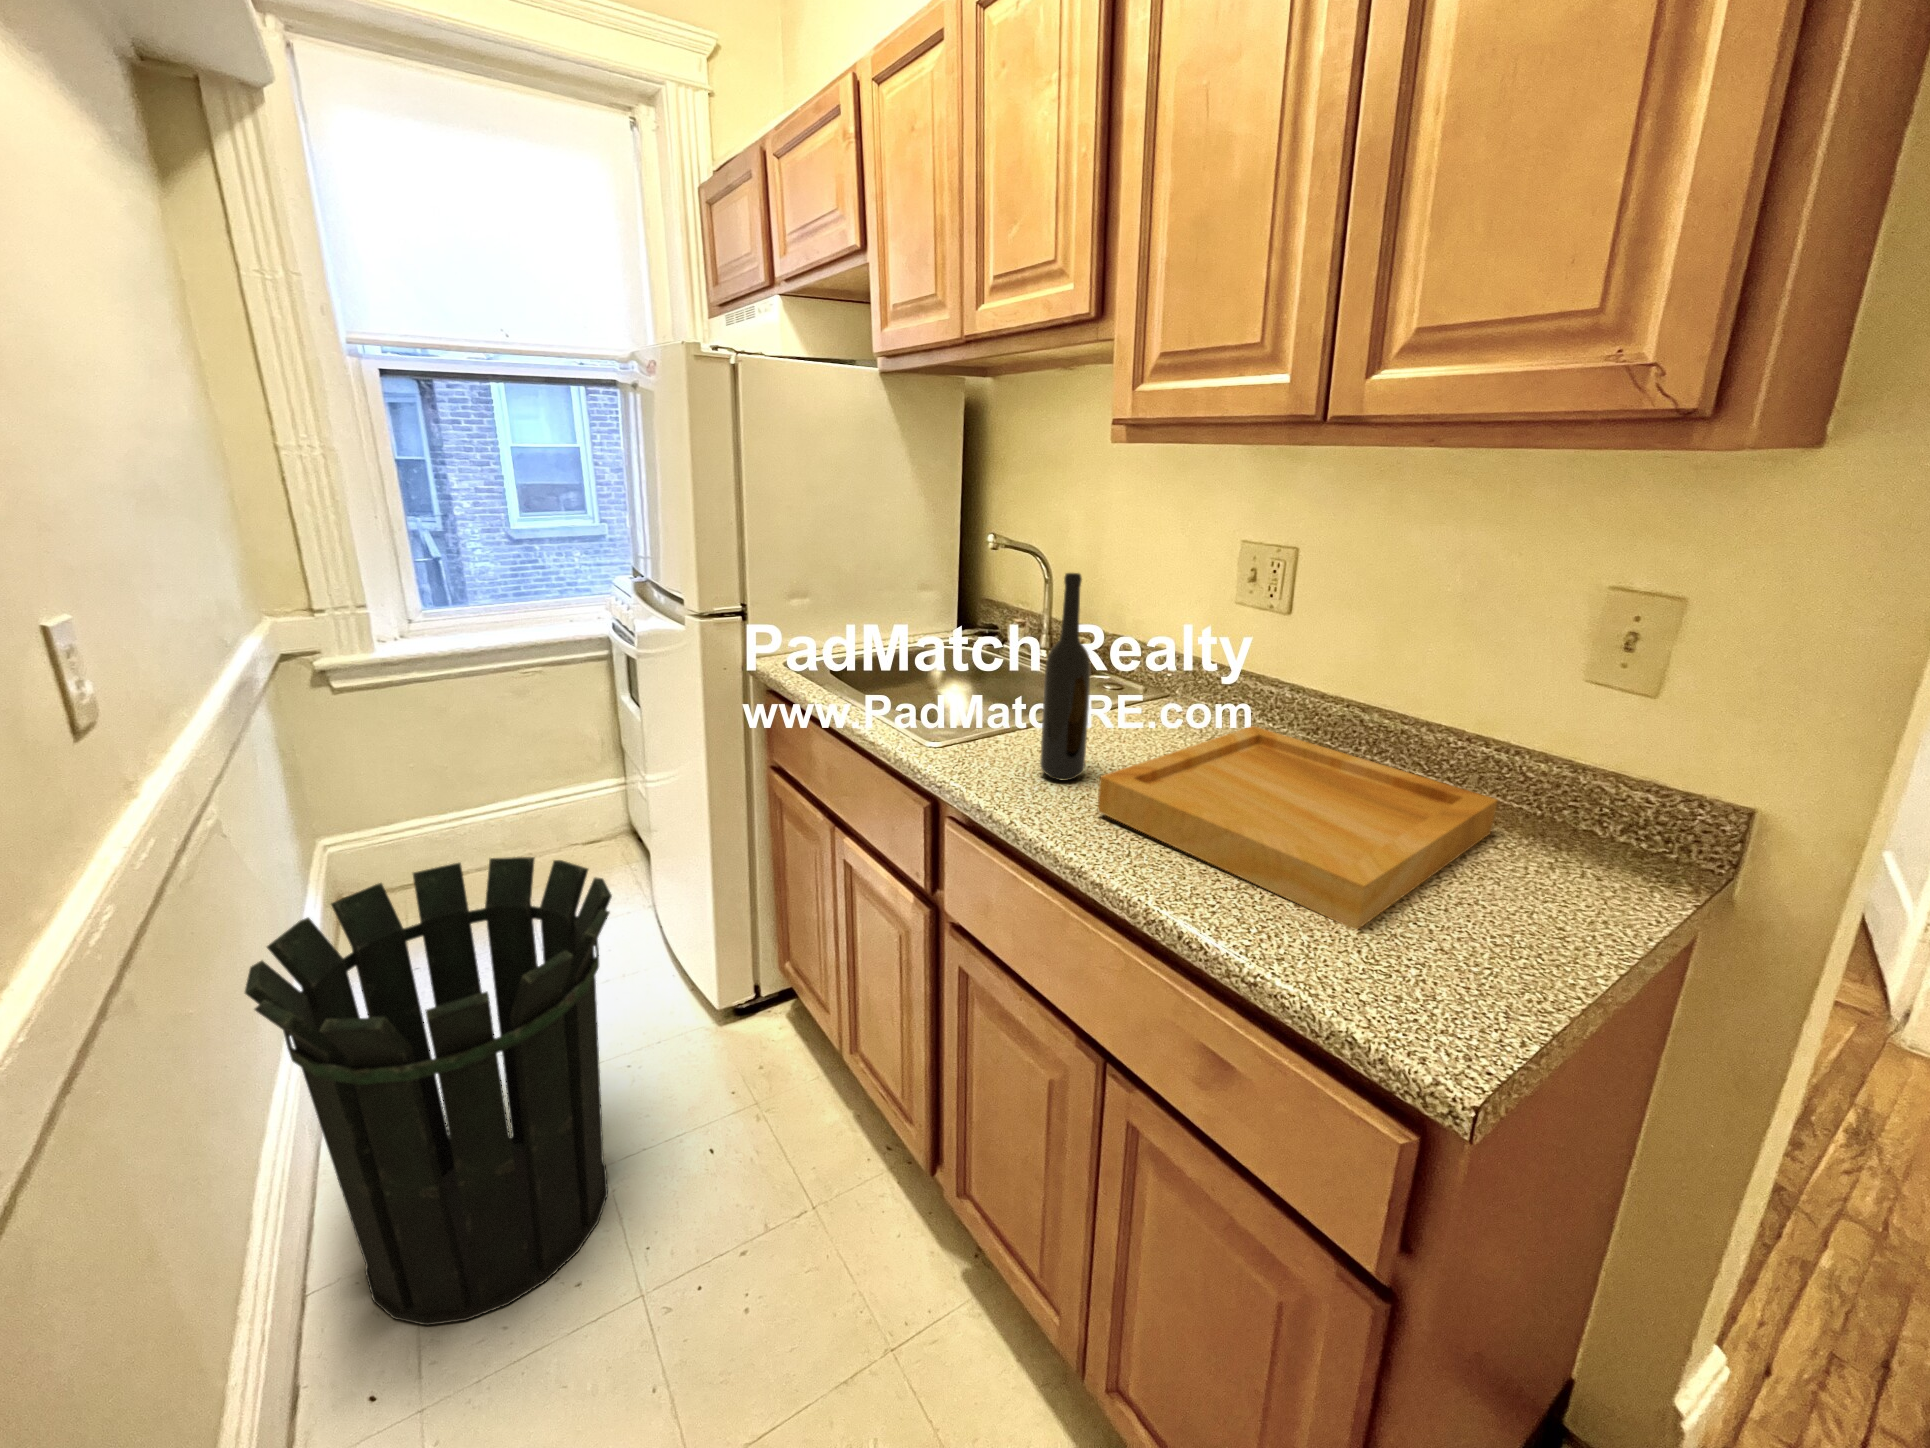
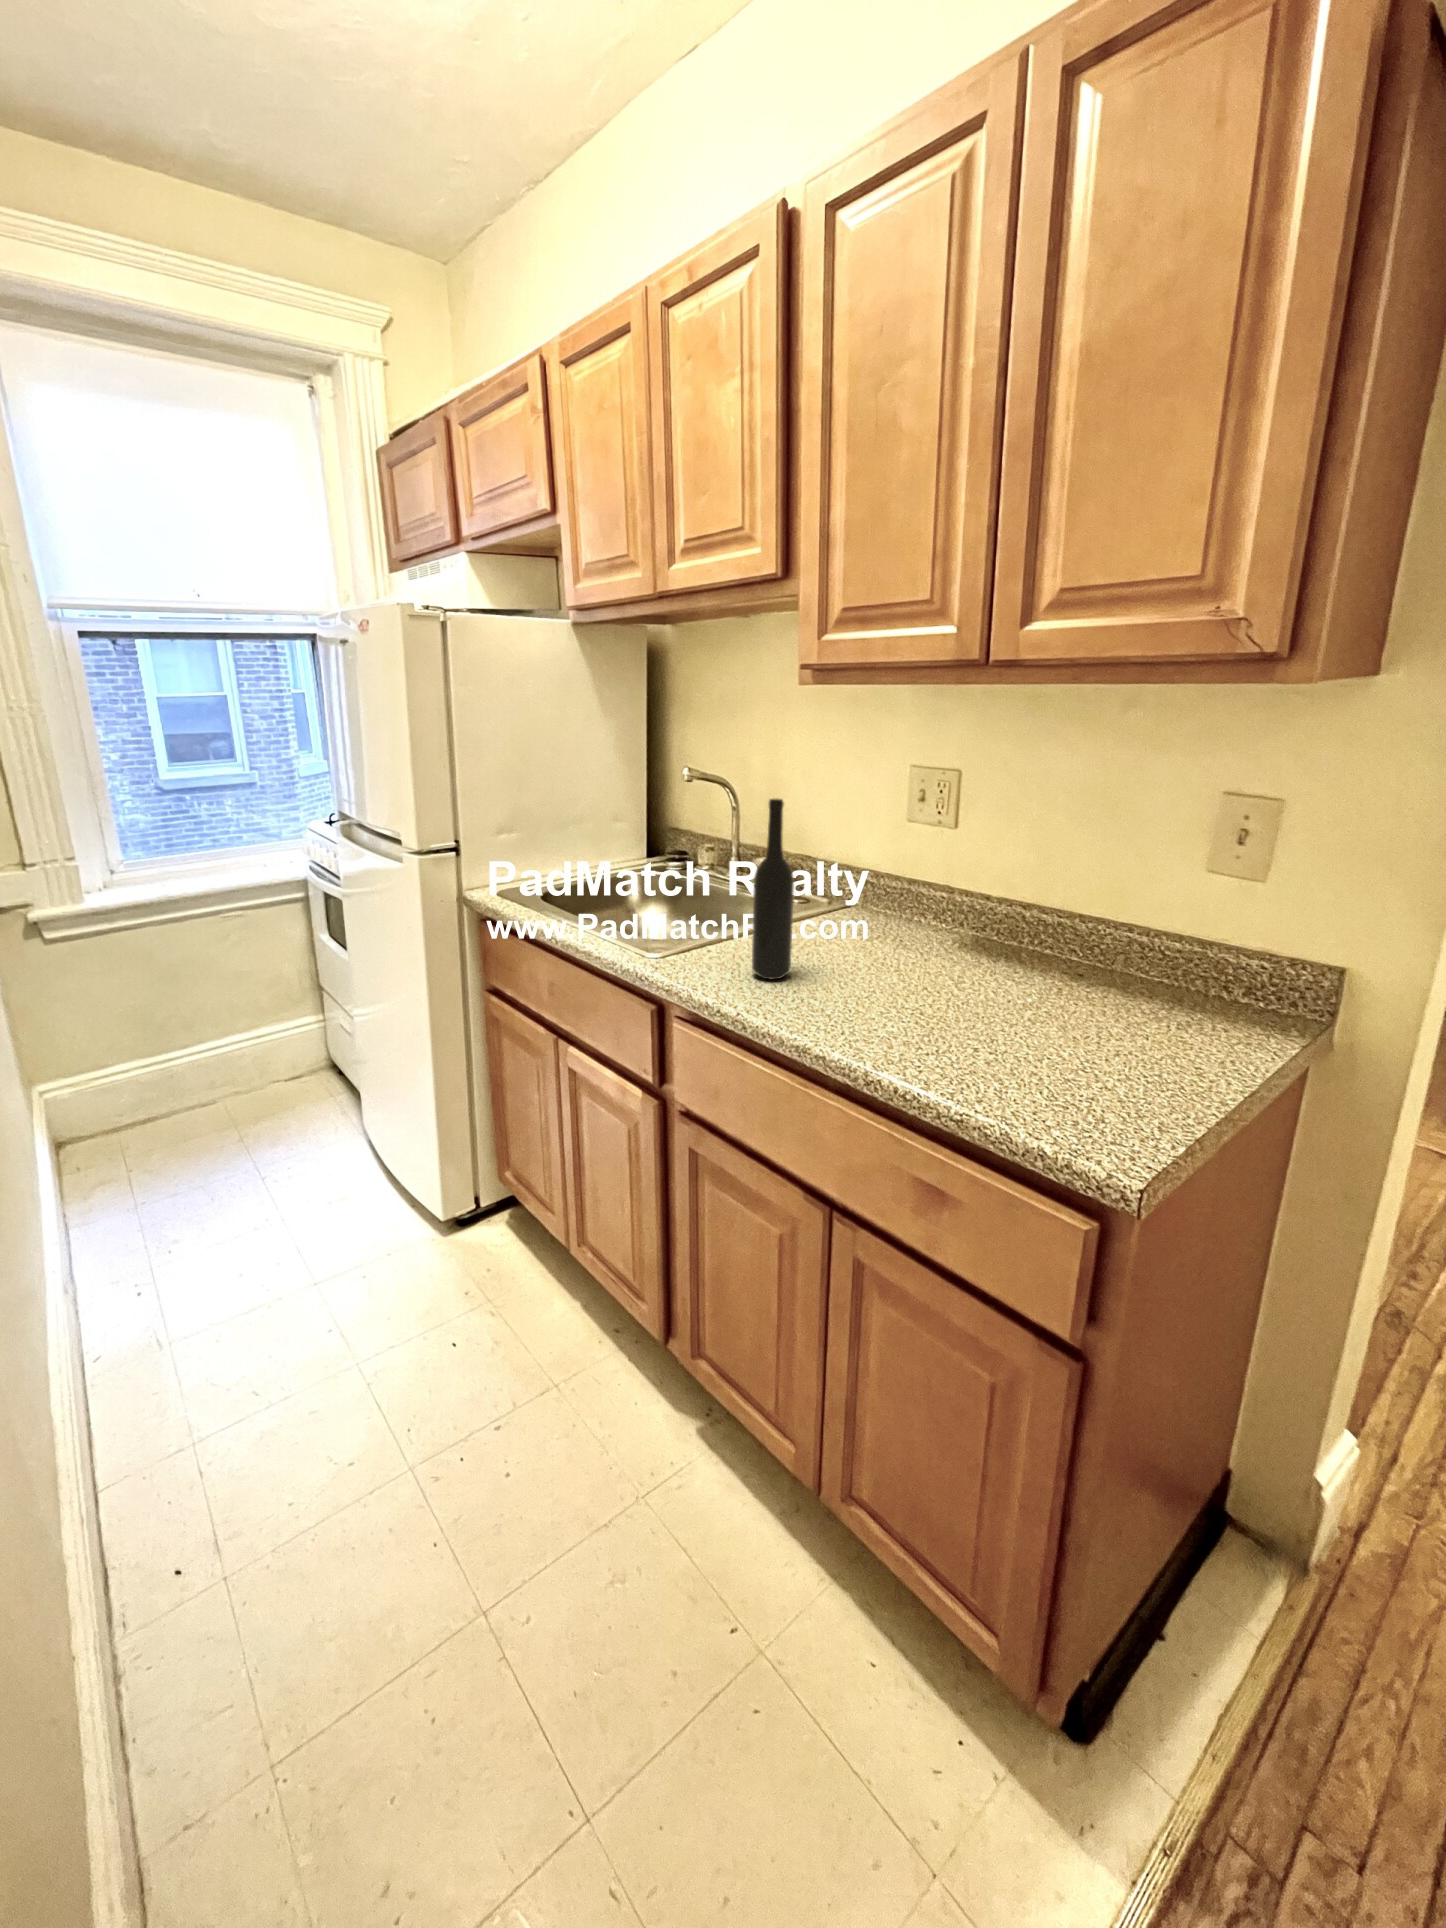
tray: present [1098,726,1497,930] -> none [809,926,1143,1078]
waste bin: present [245,857,612,1325] -> none [50,1080,365,1506]

